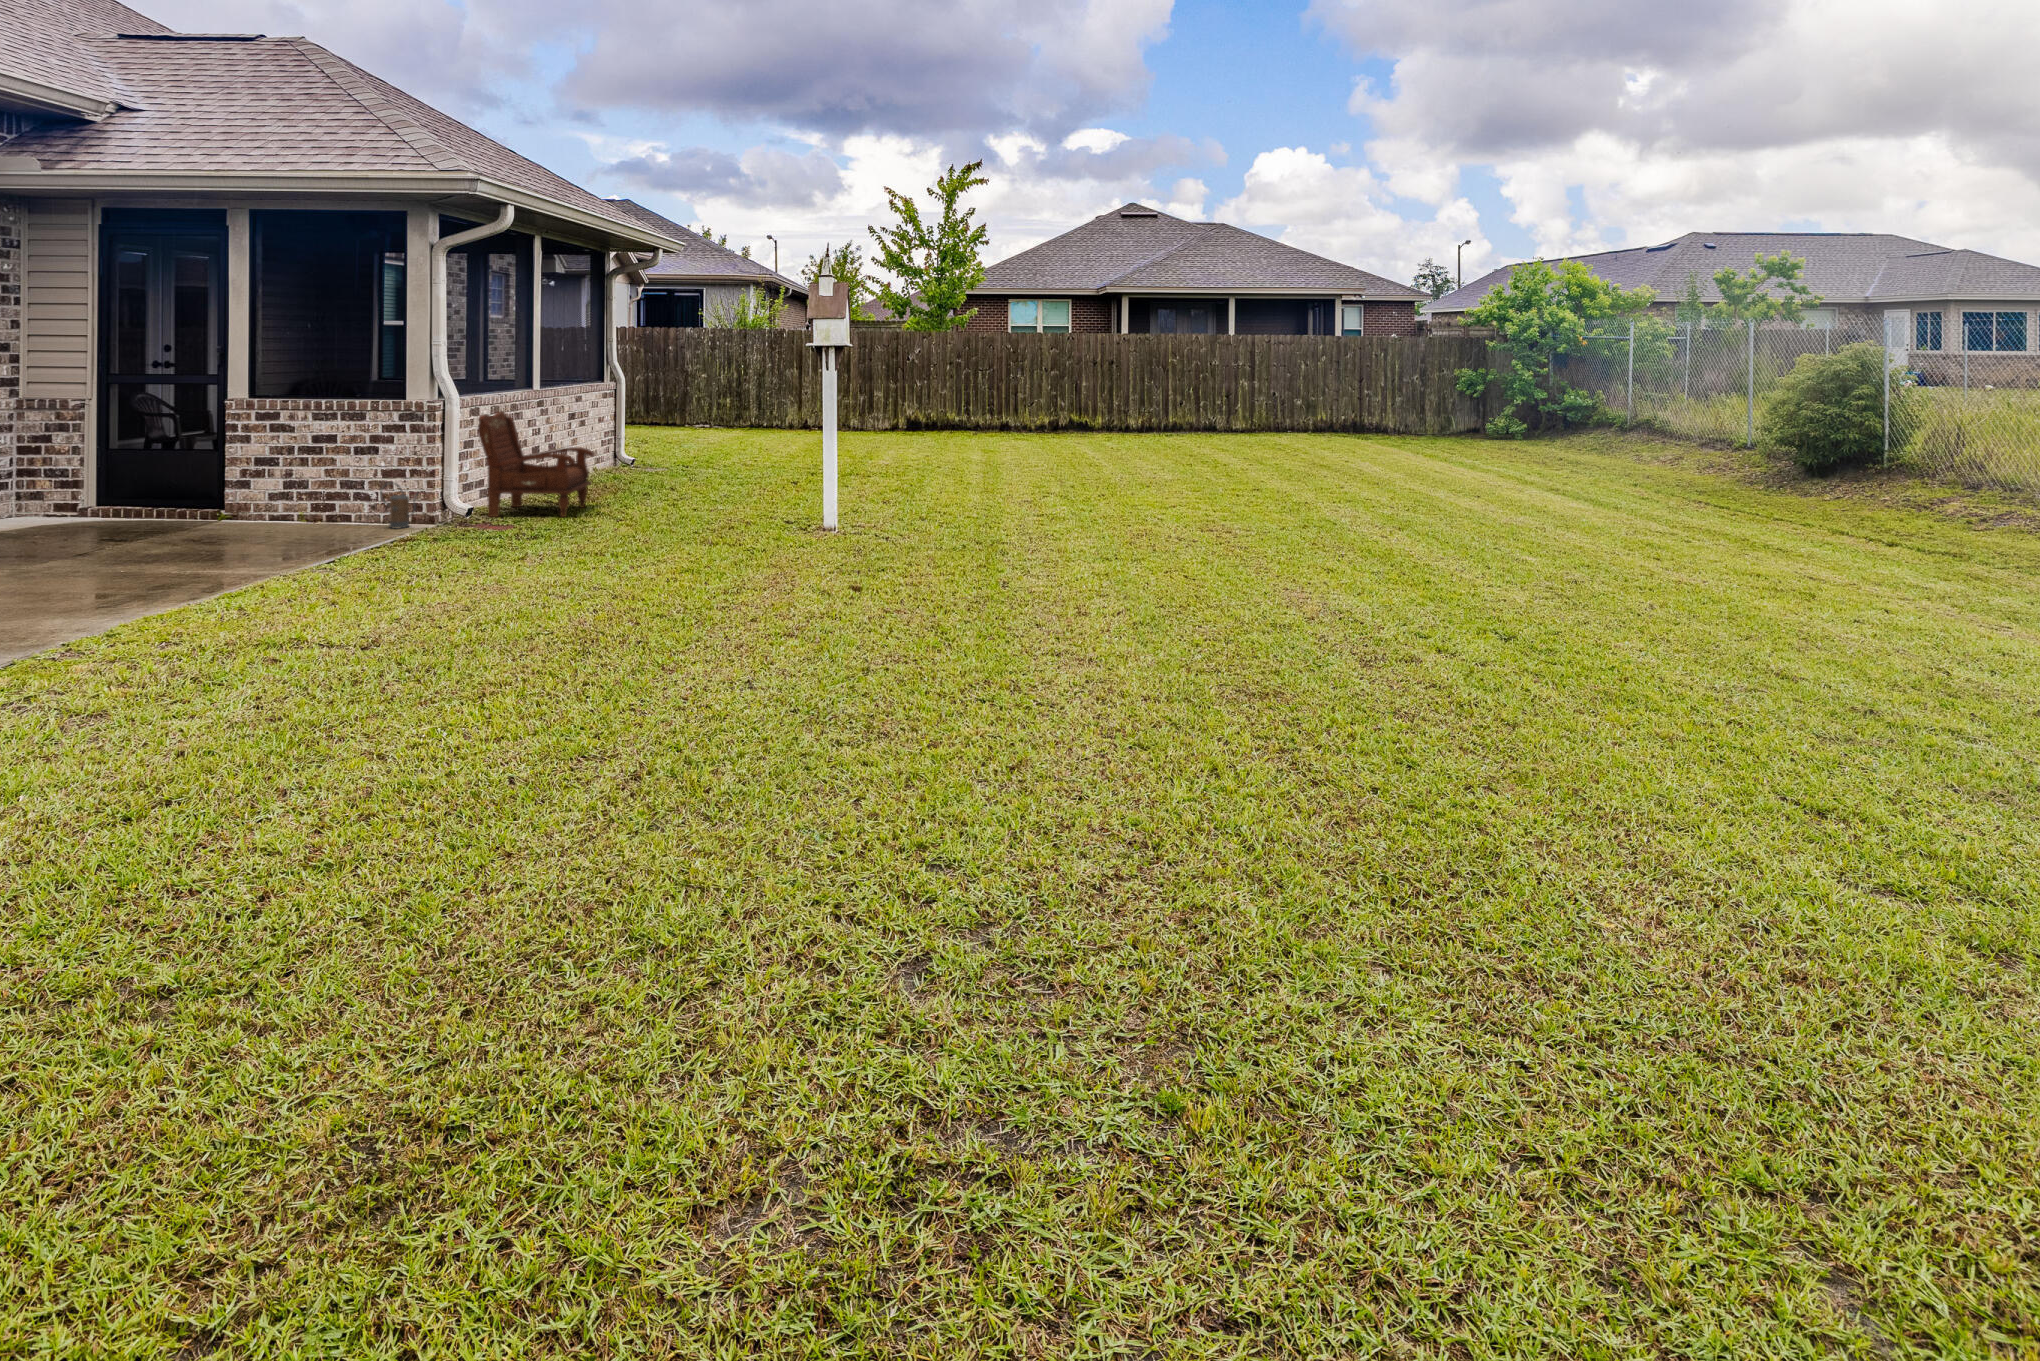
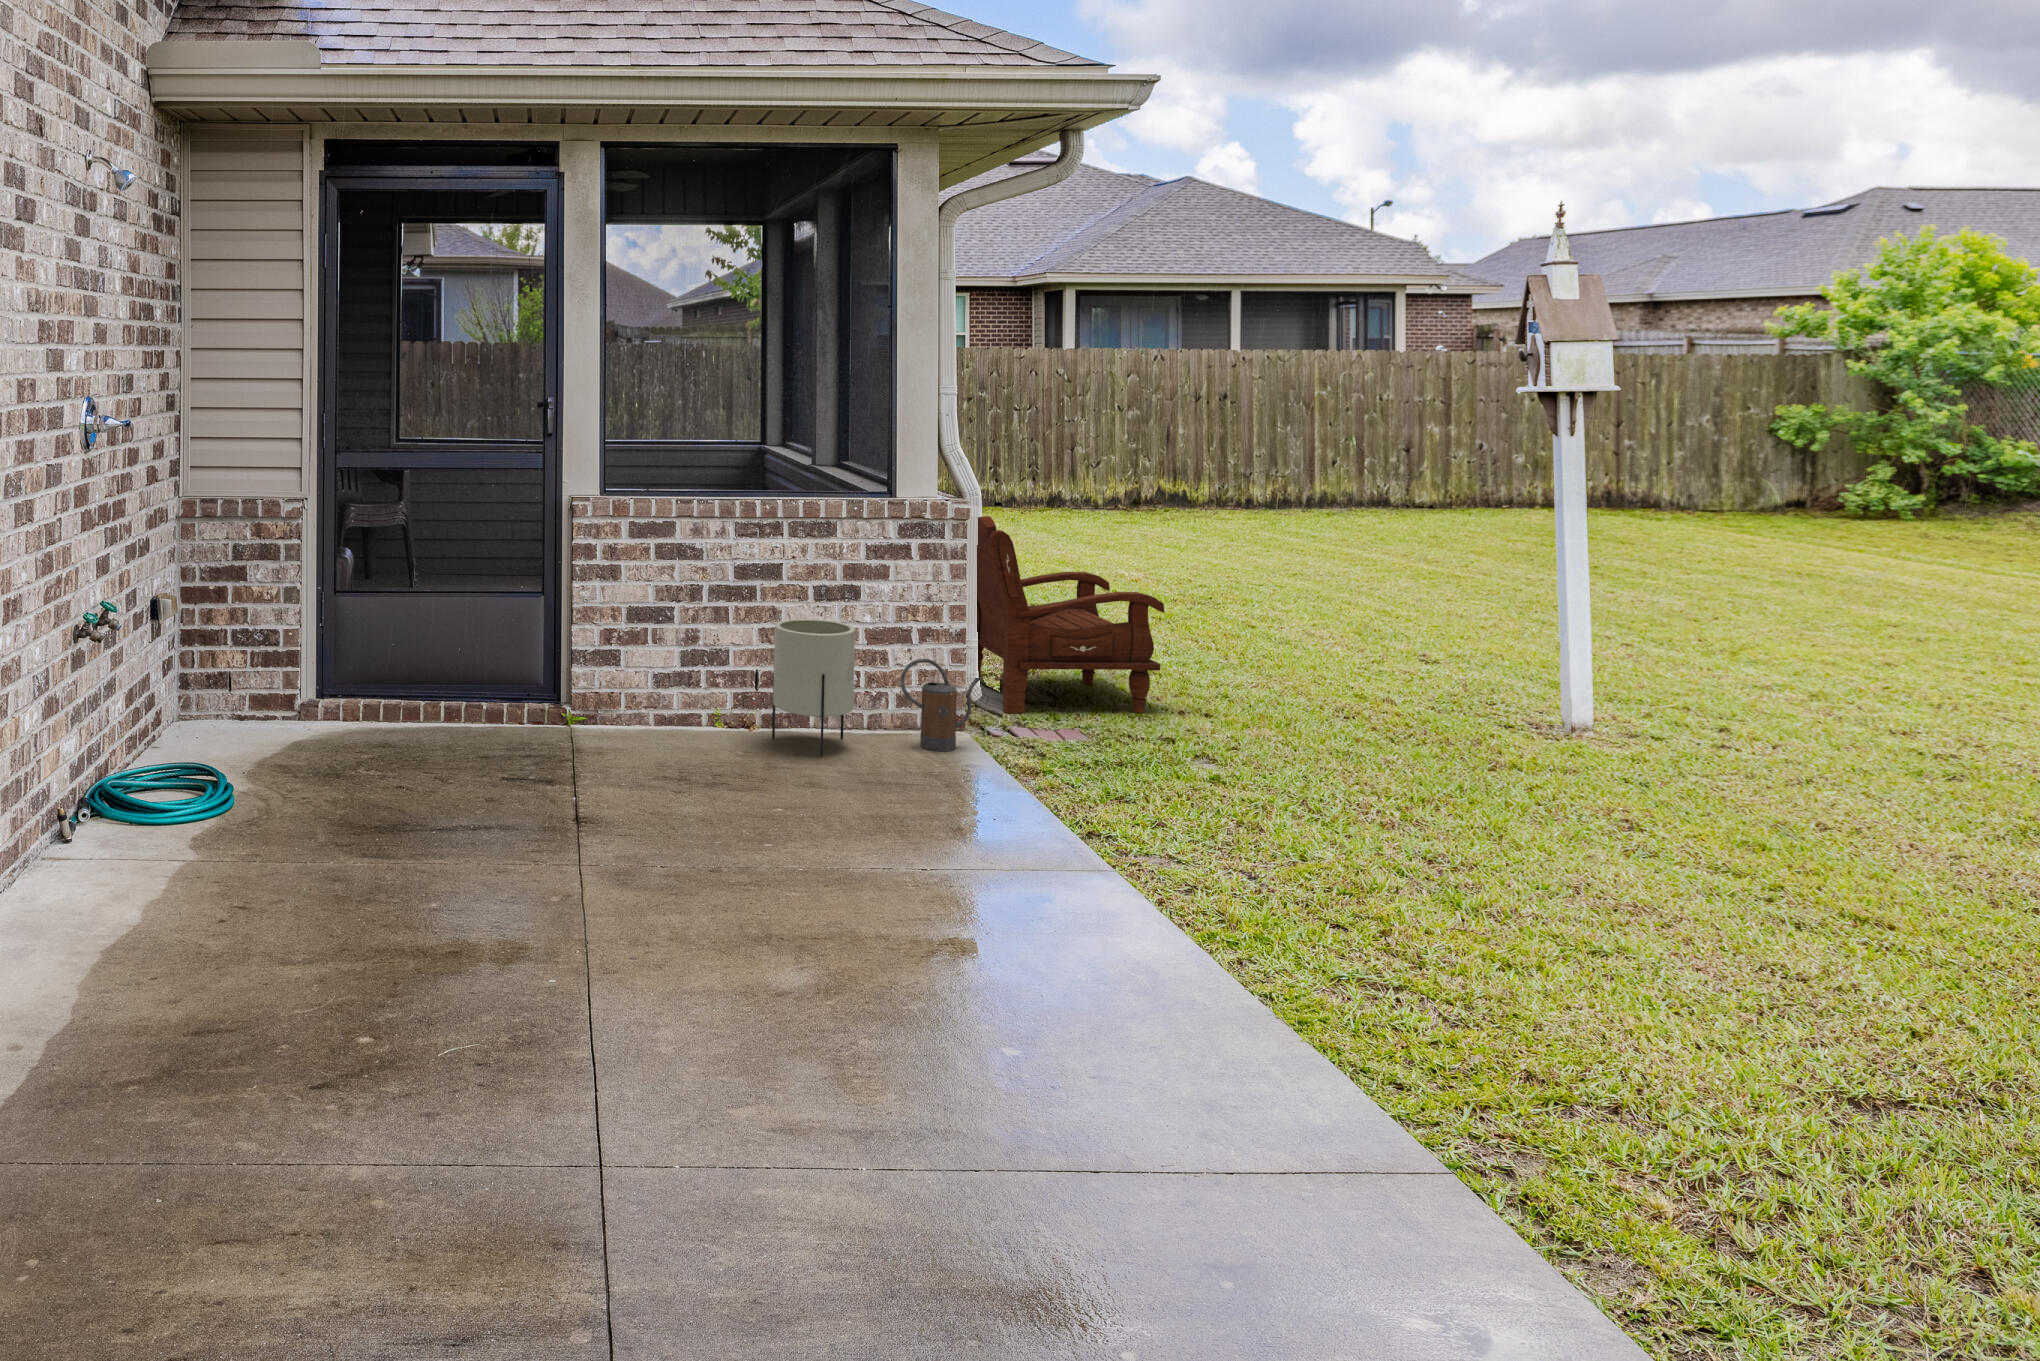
planter: none [310,464,358,530] -> present [772,619,855,757]

